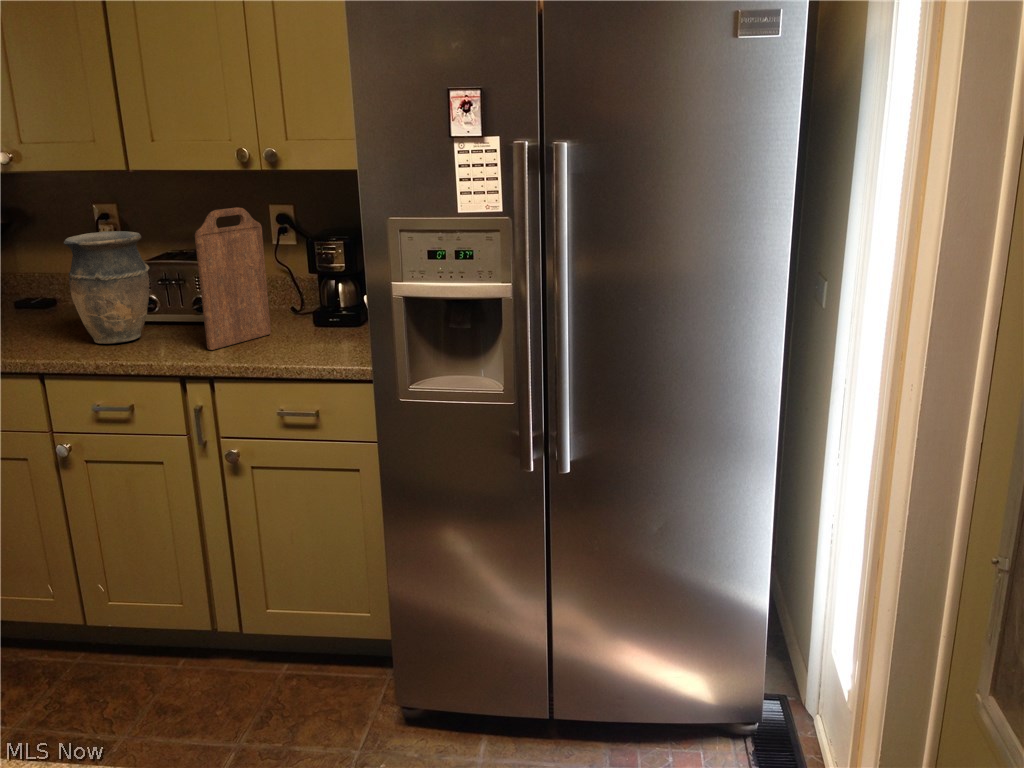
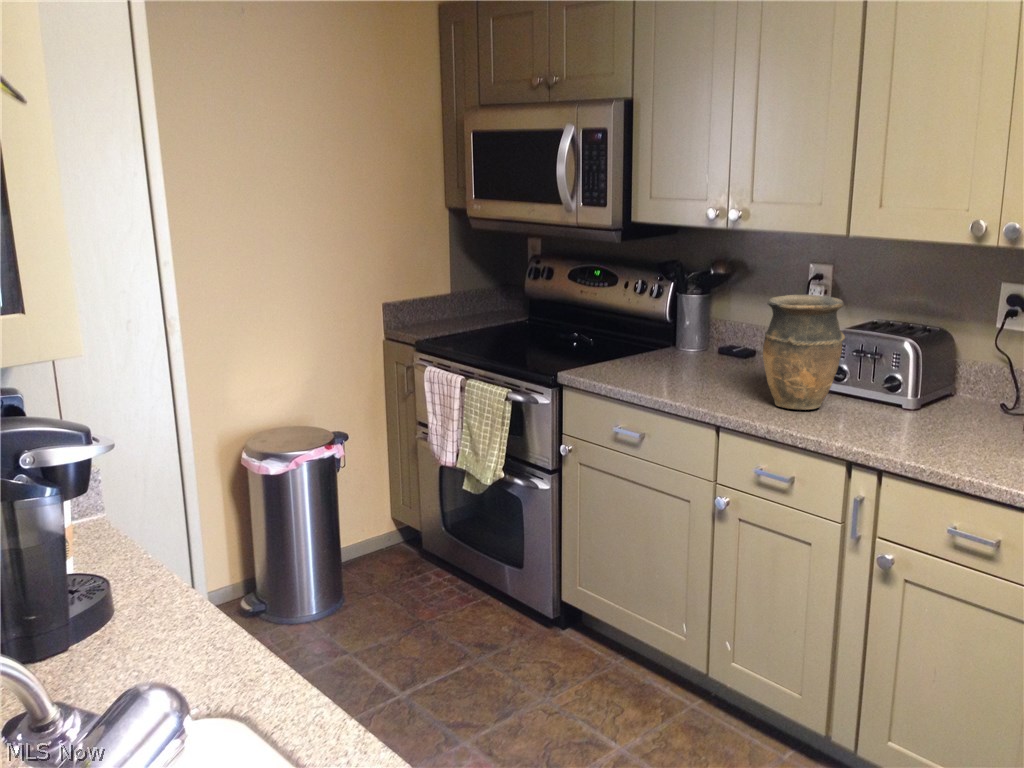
cutting board: present [195,207,271,350] -> none [885,285,982,439]

